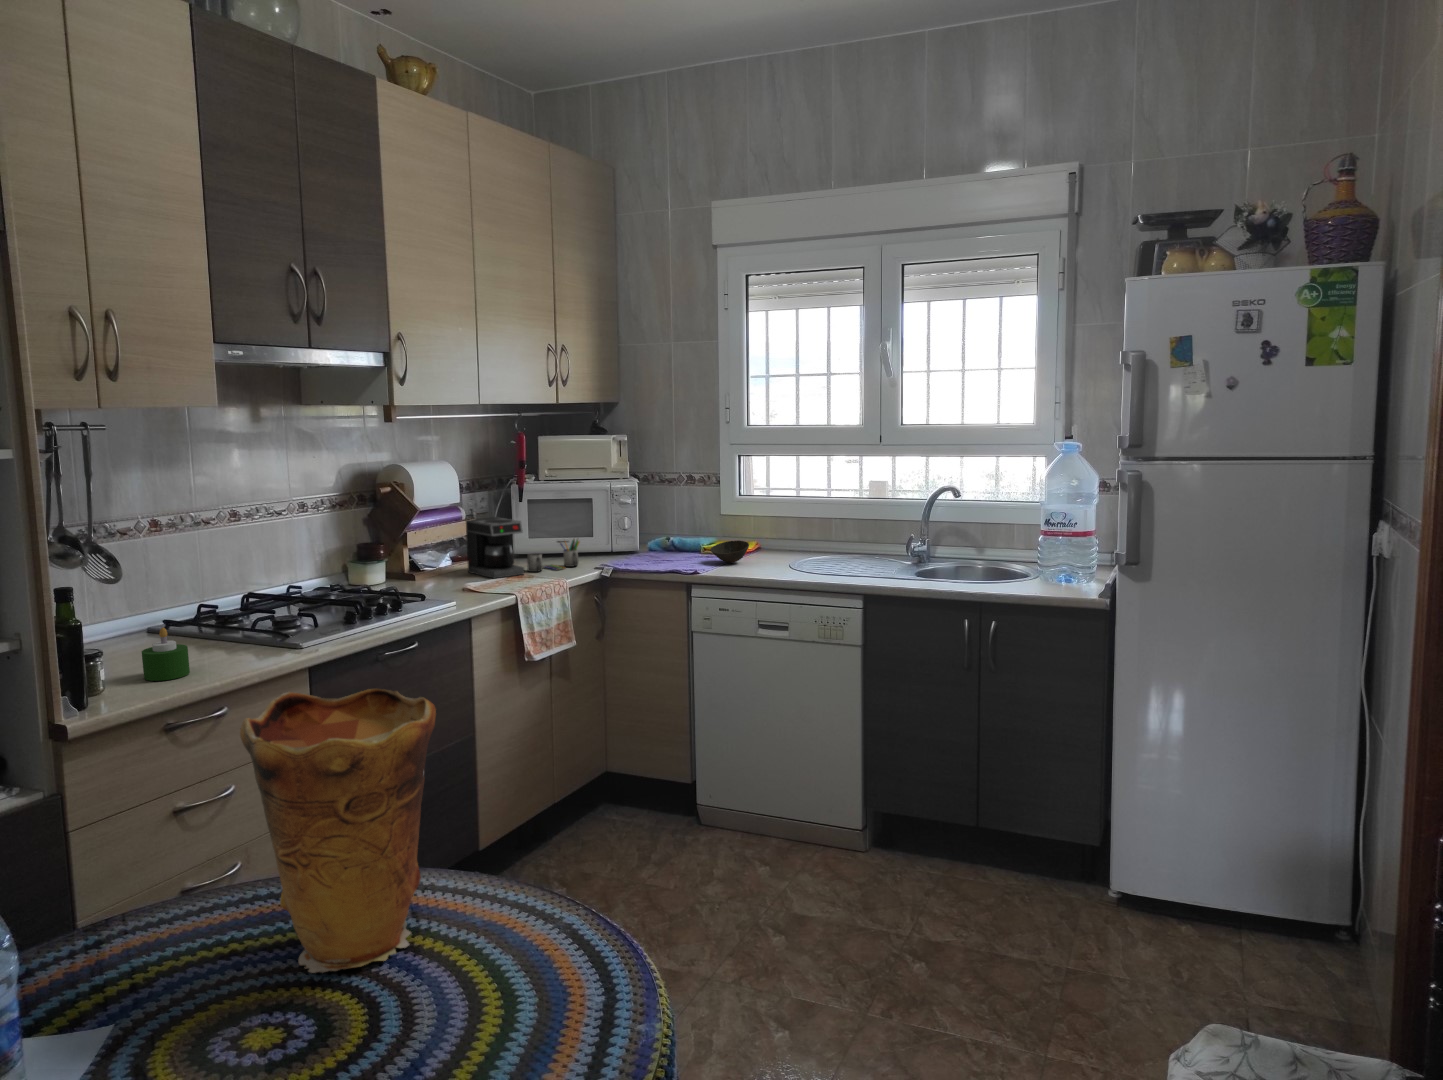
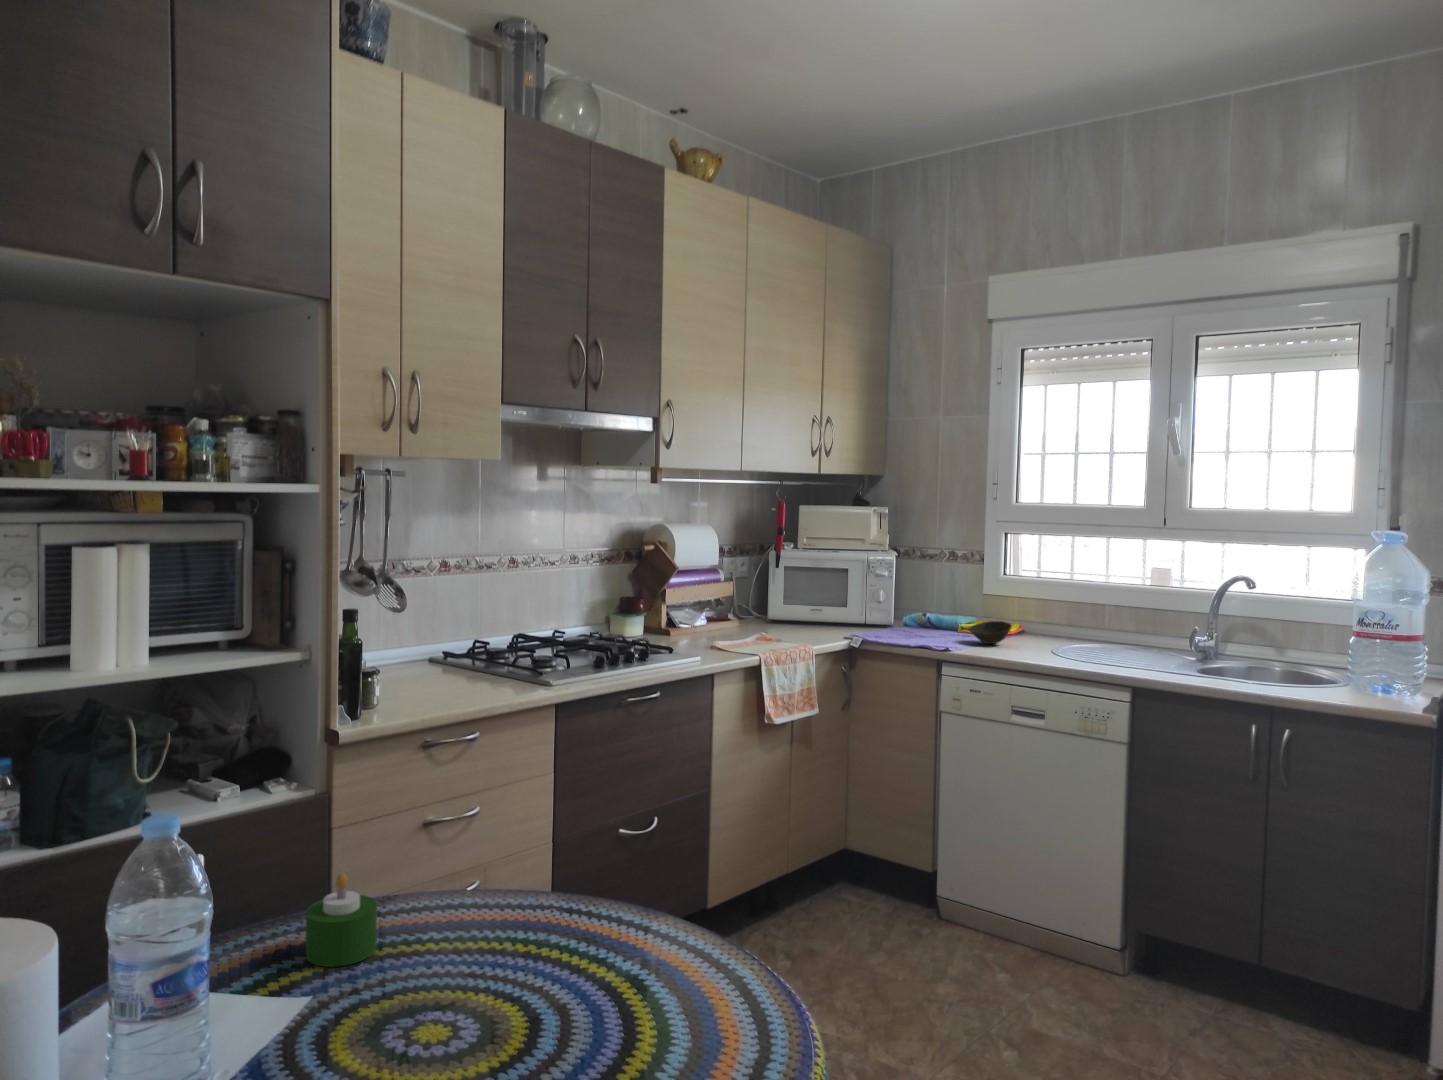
coffee maker: present [466,517,579,578] -> none [719,580,832,641]
candle: present [142,628,190,681] -> present [306,872,377,967]
vase: present [240,689,436,973] -> none [448,709,625,983]

